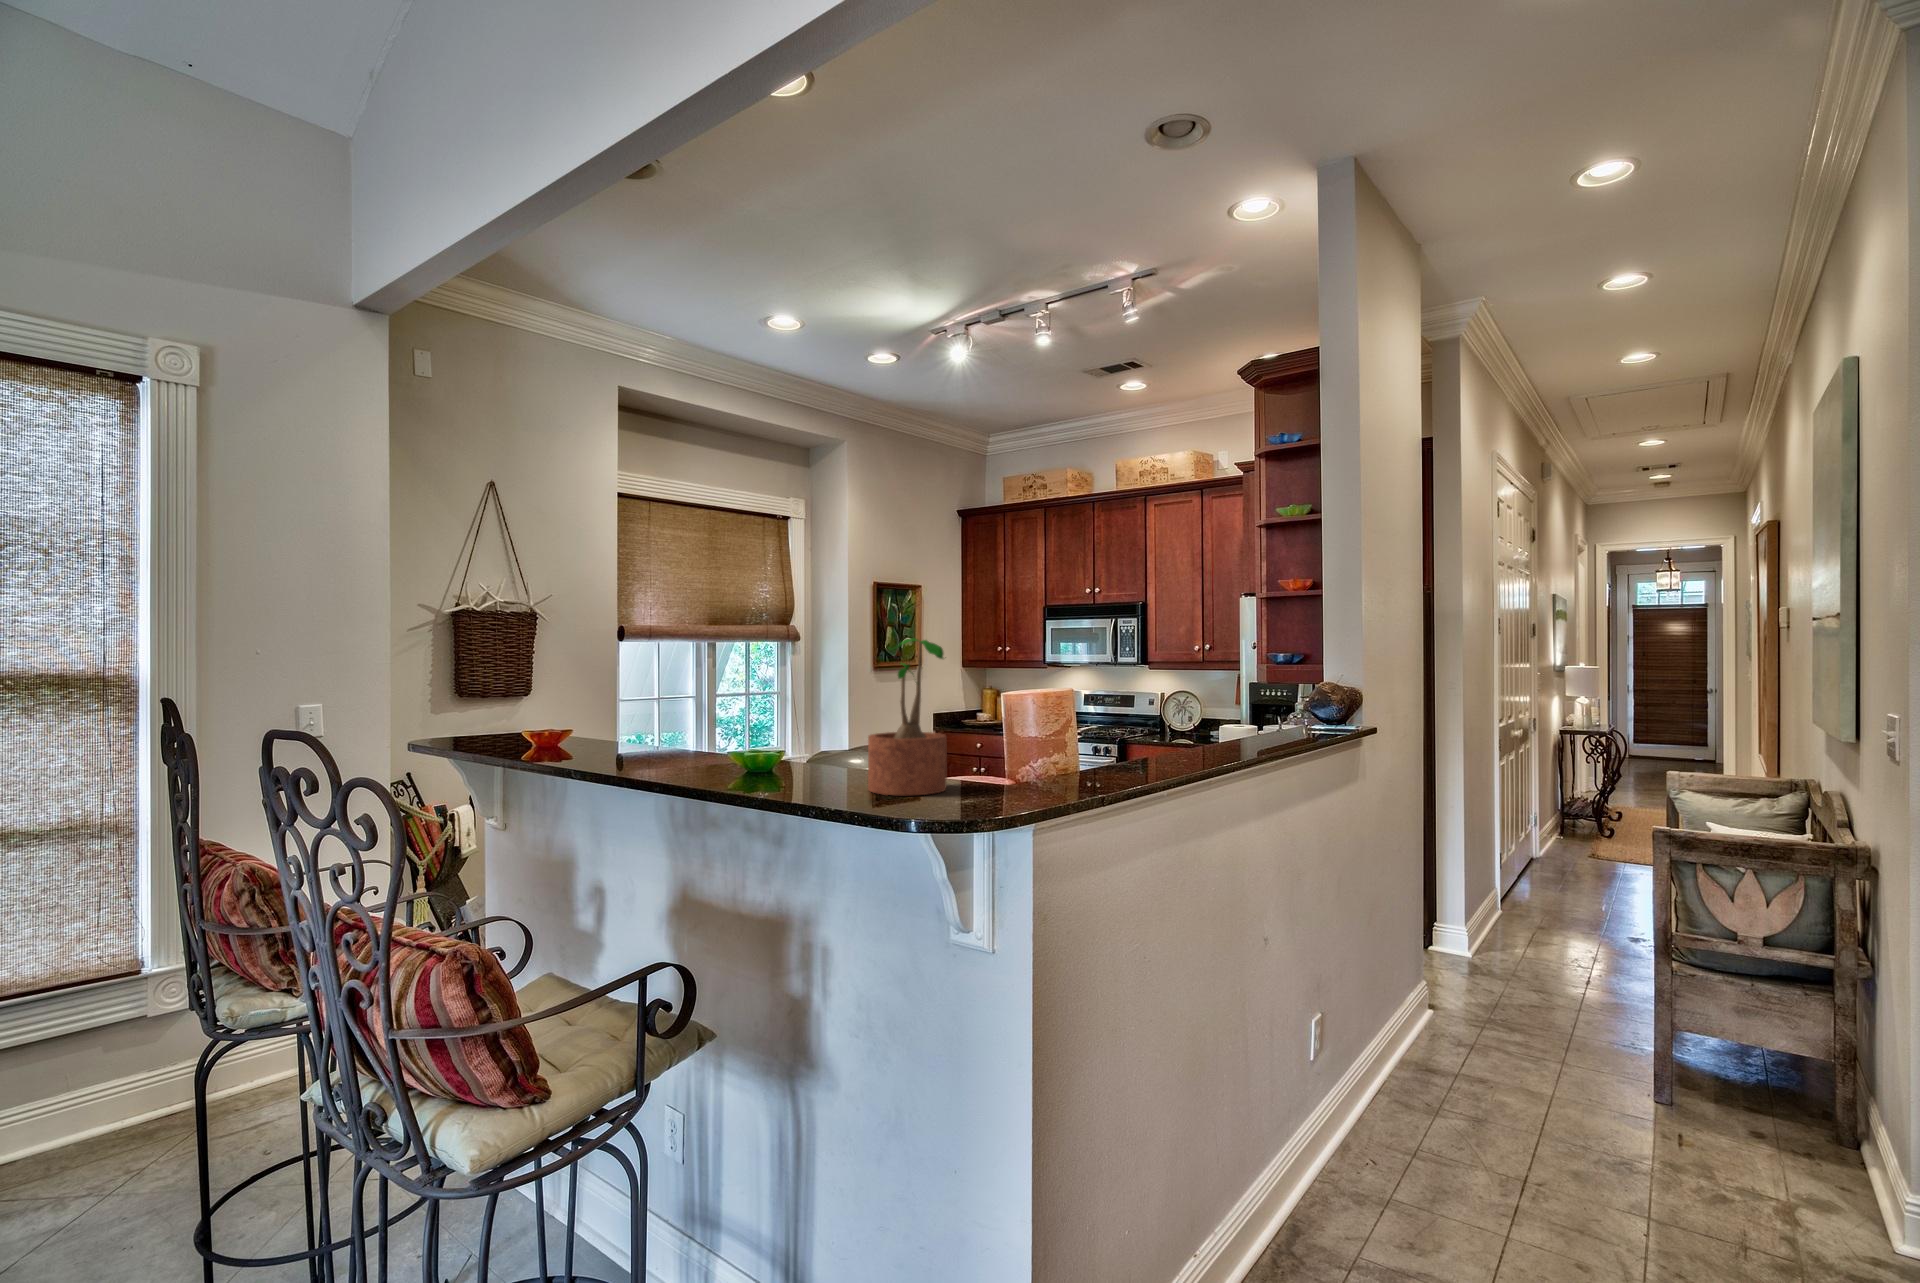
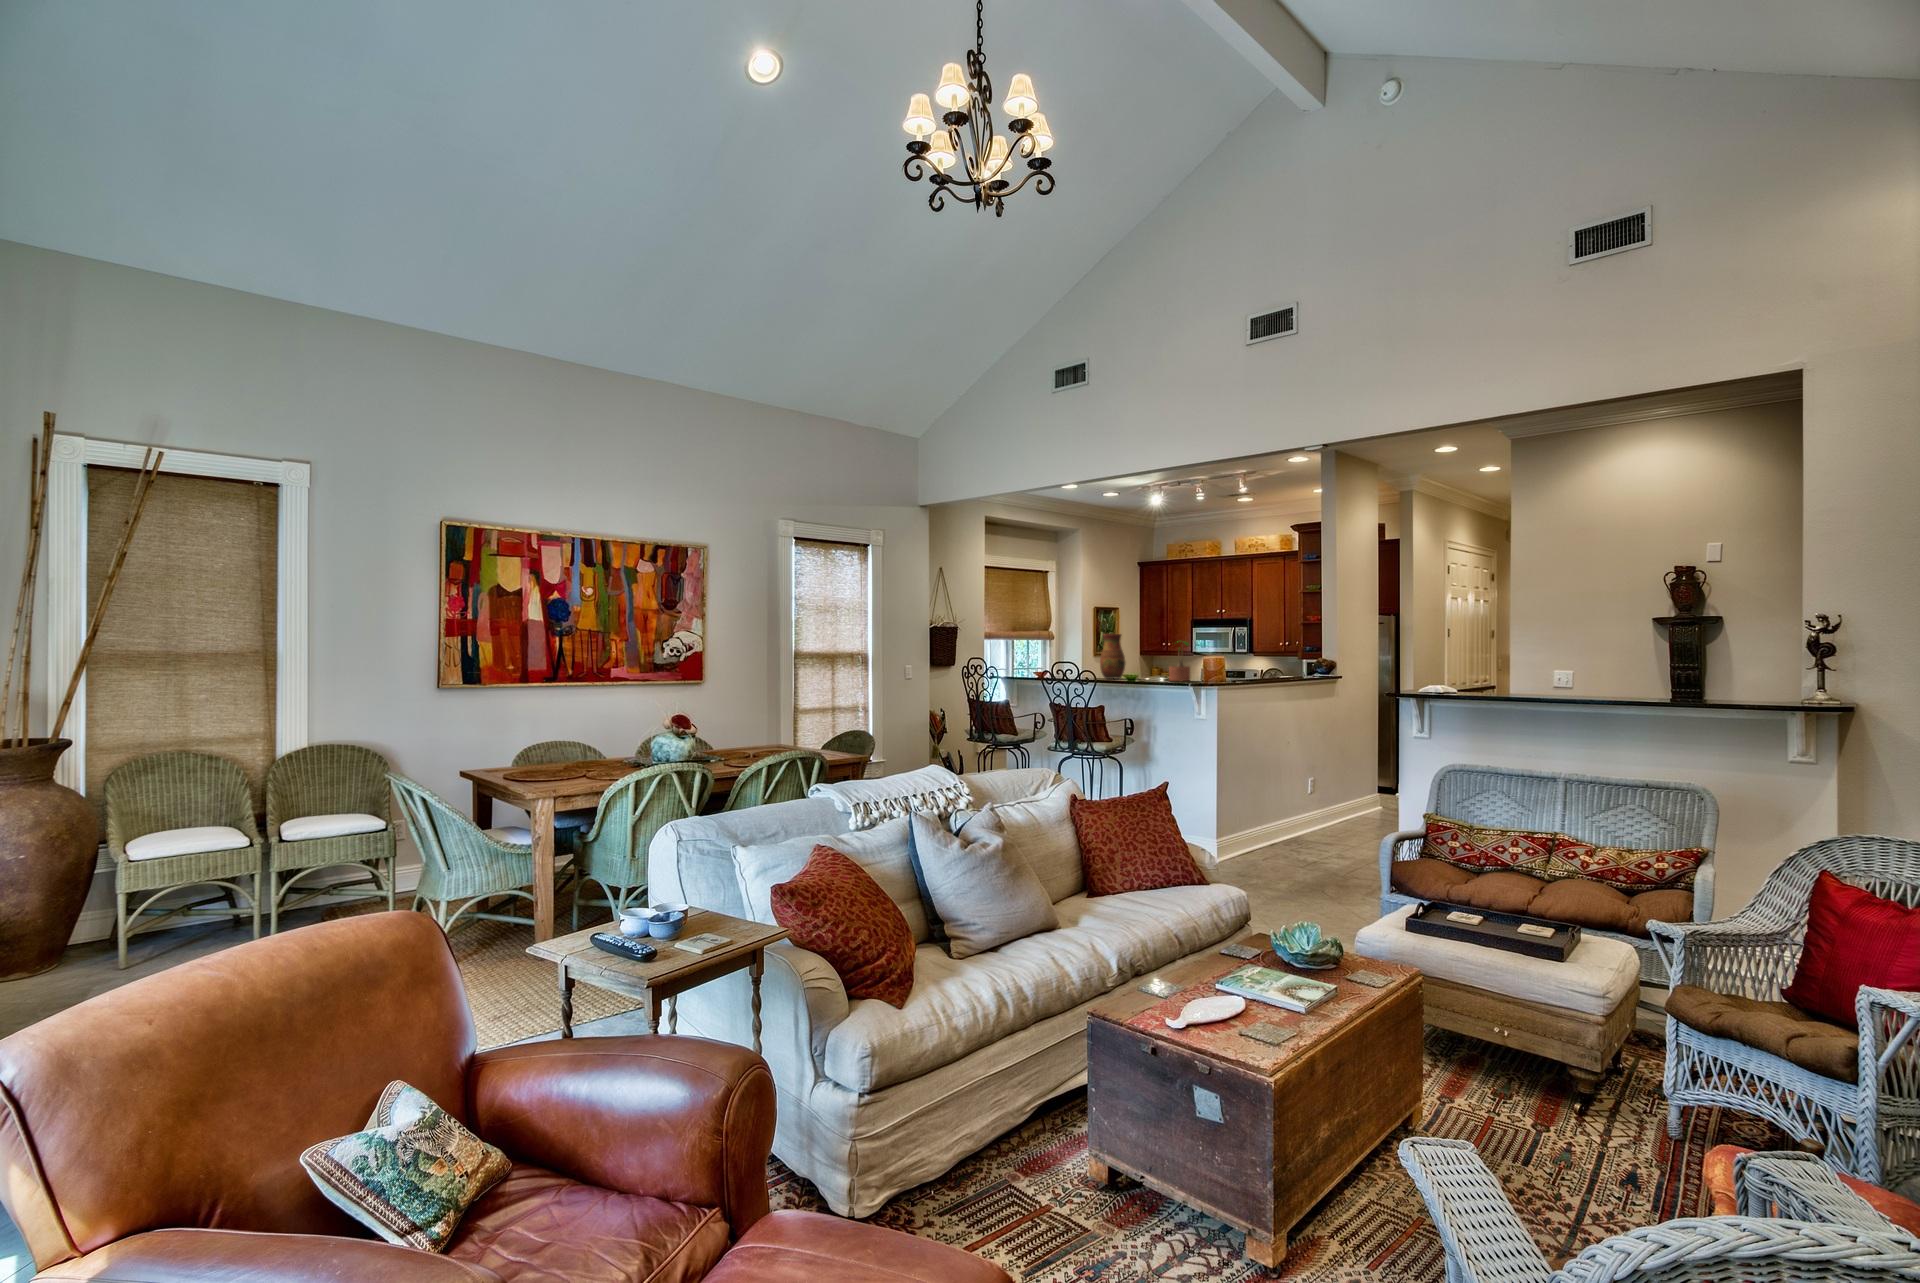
vase: none [677,616,763,767] -> present [1100,634,1125,679]

